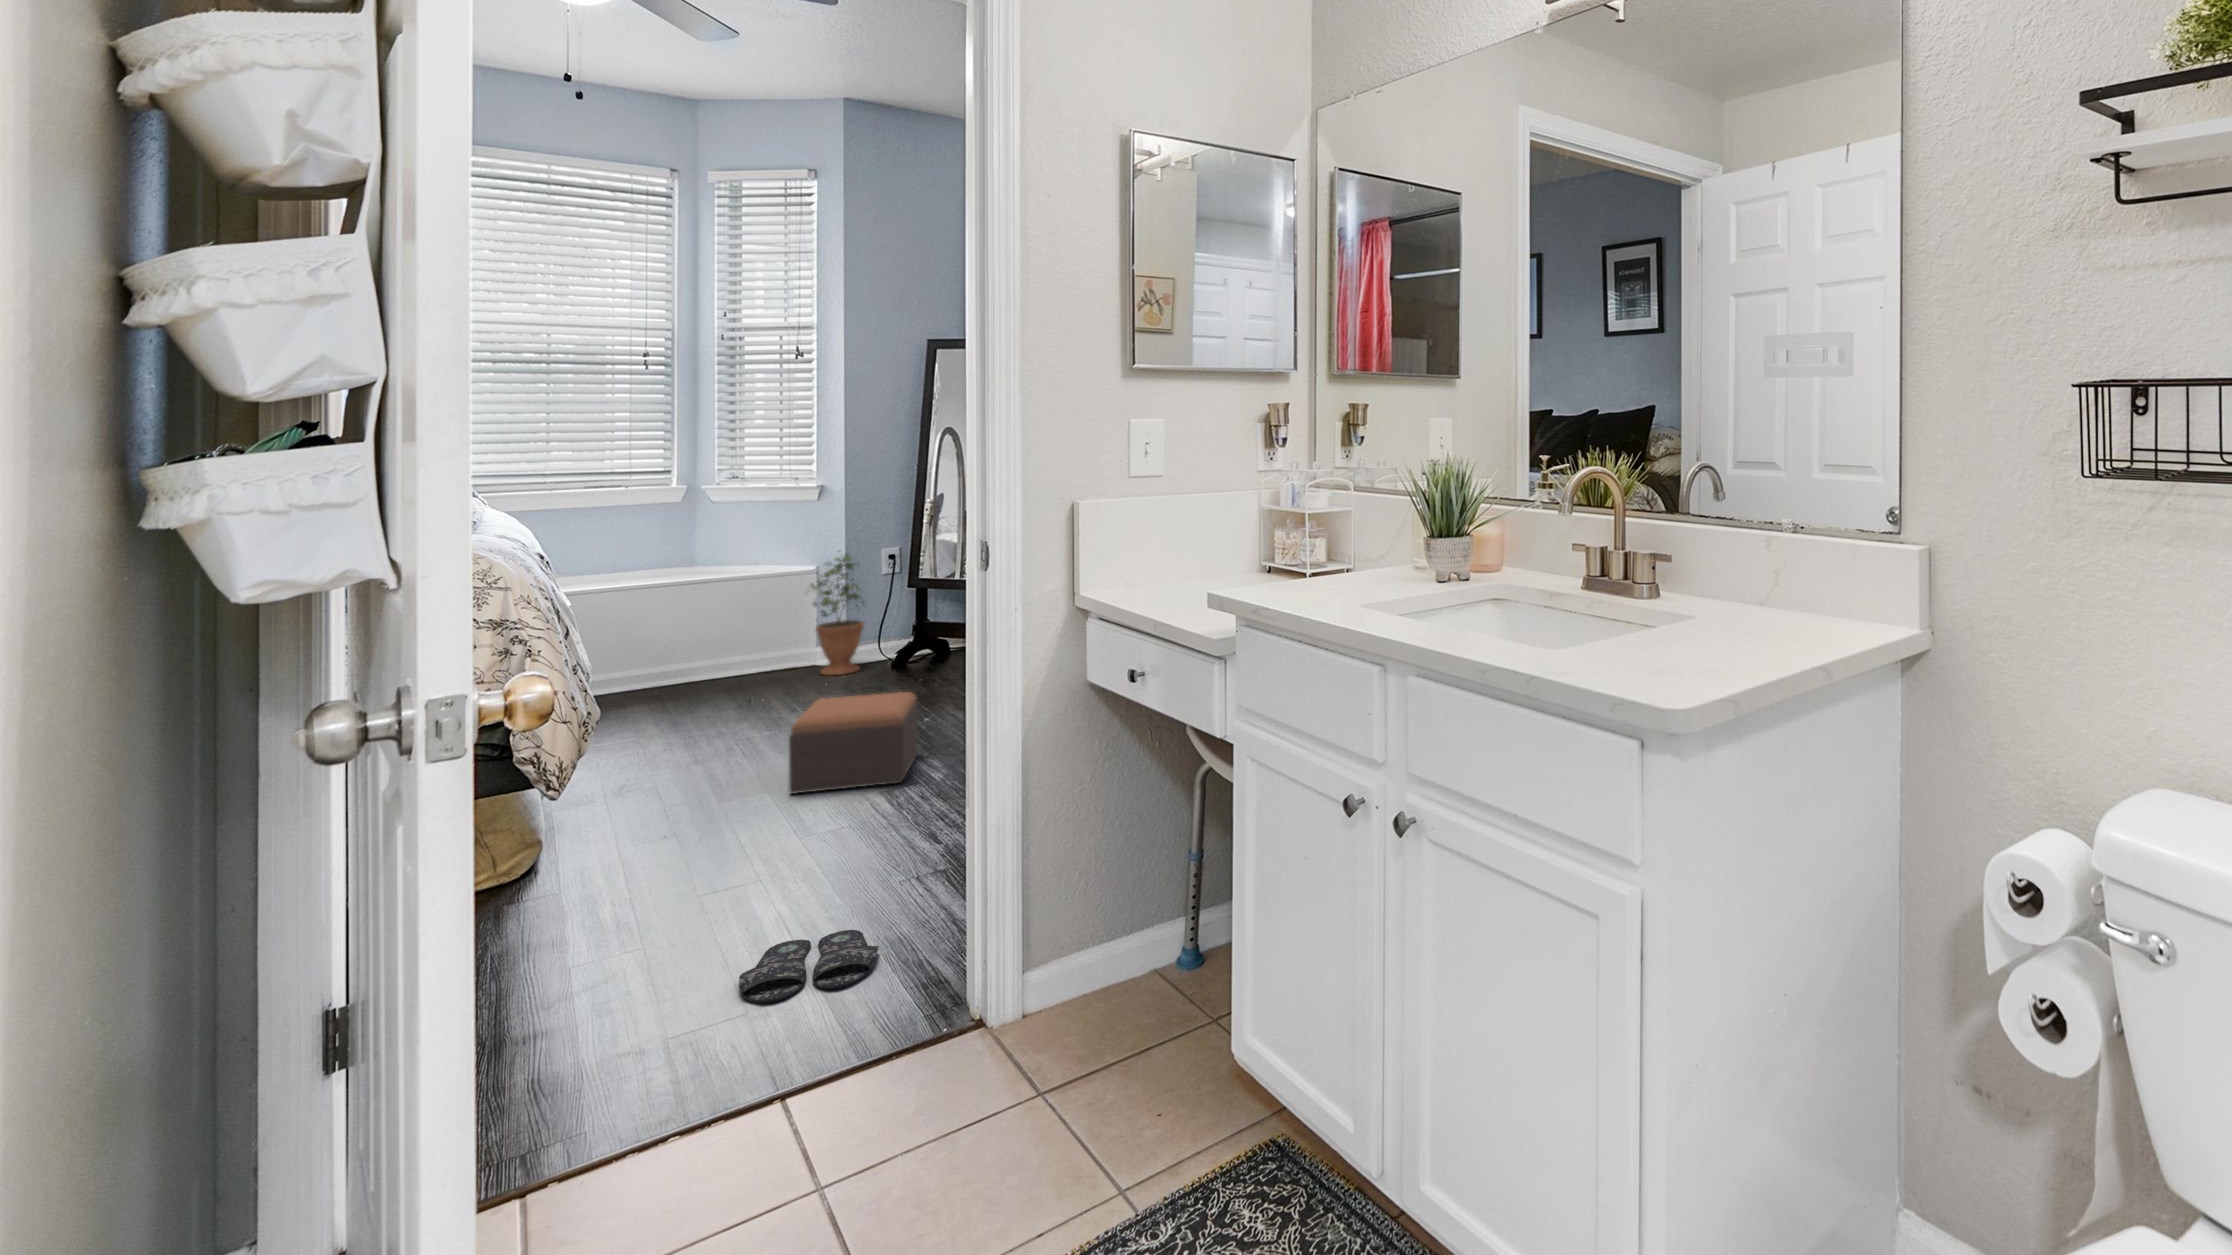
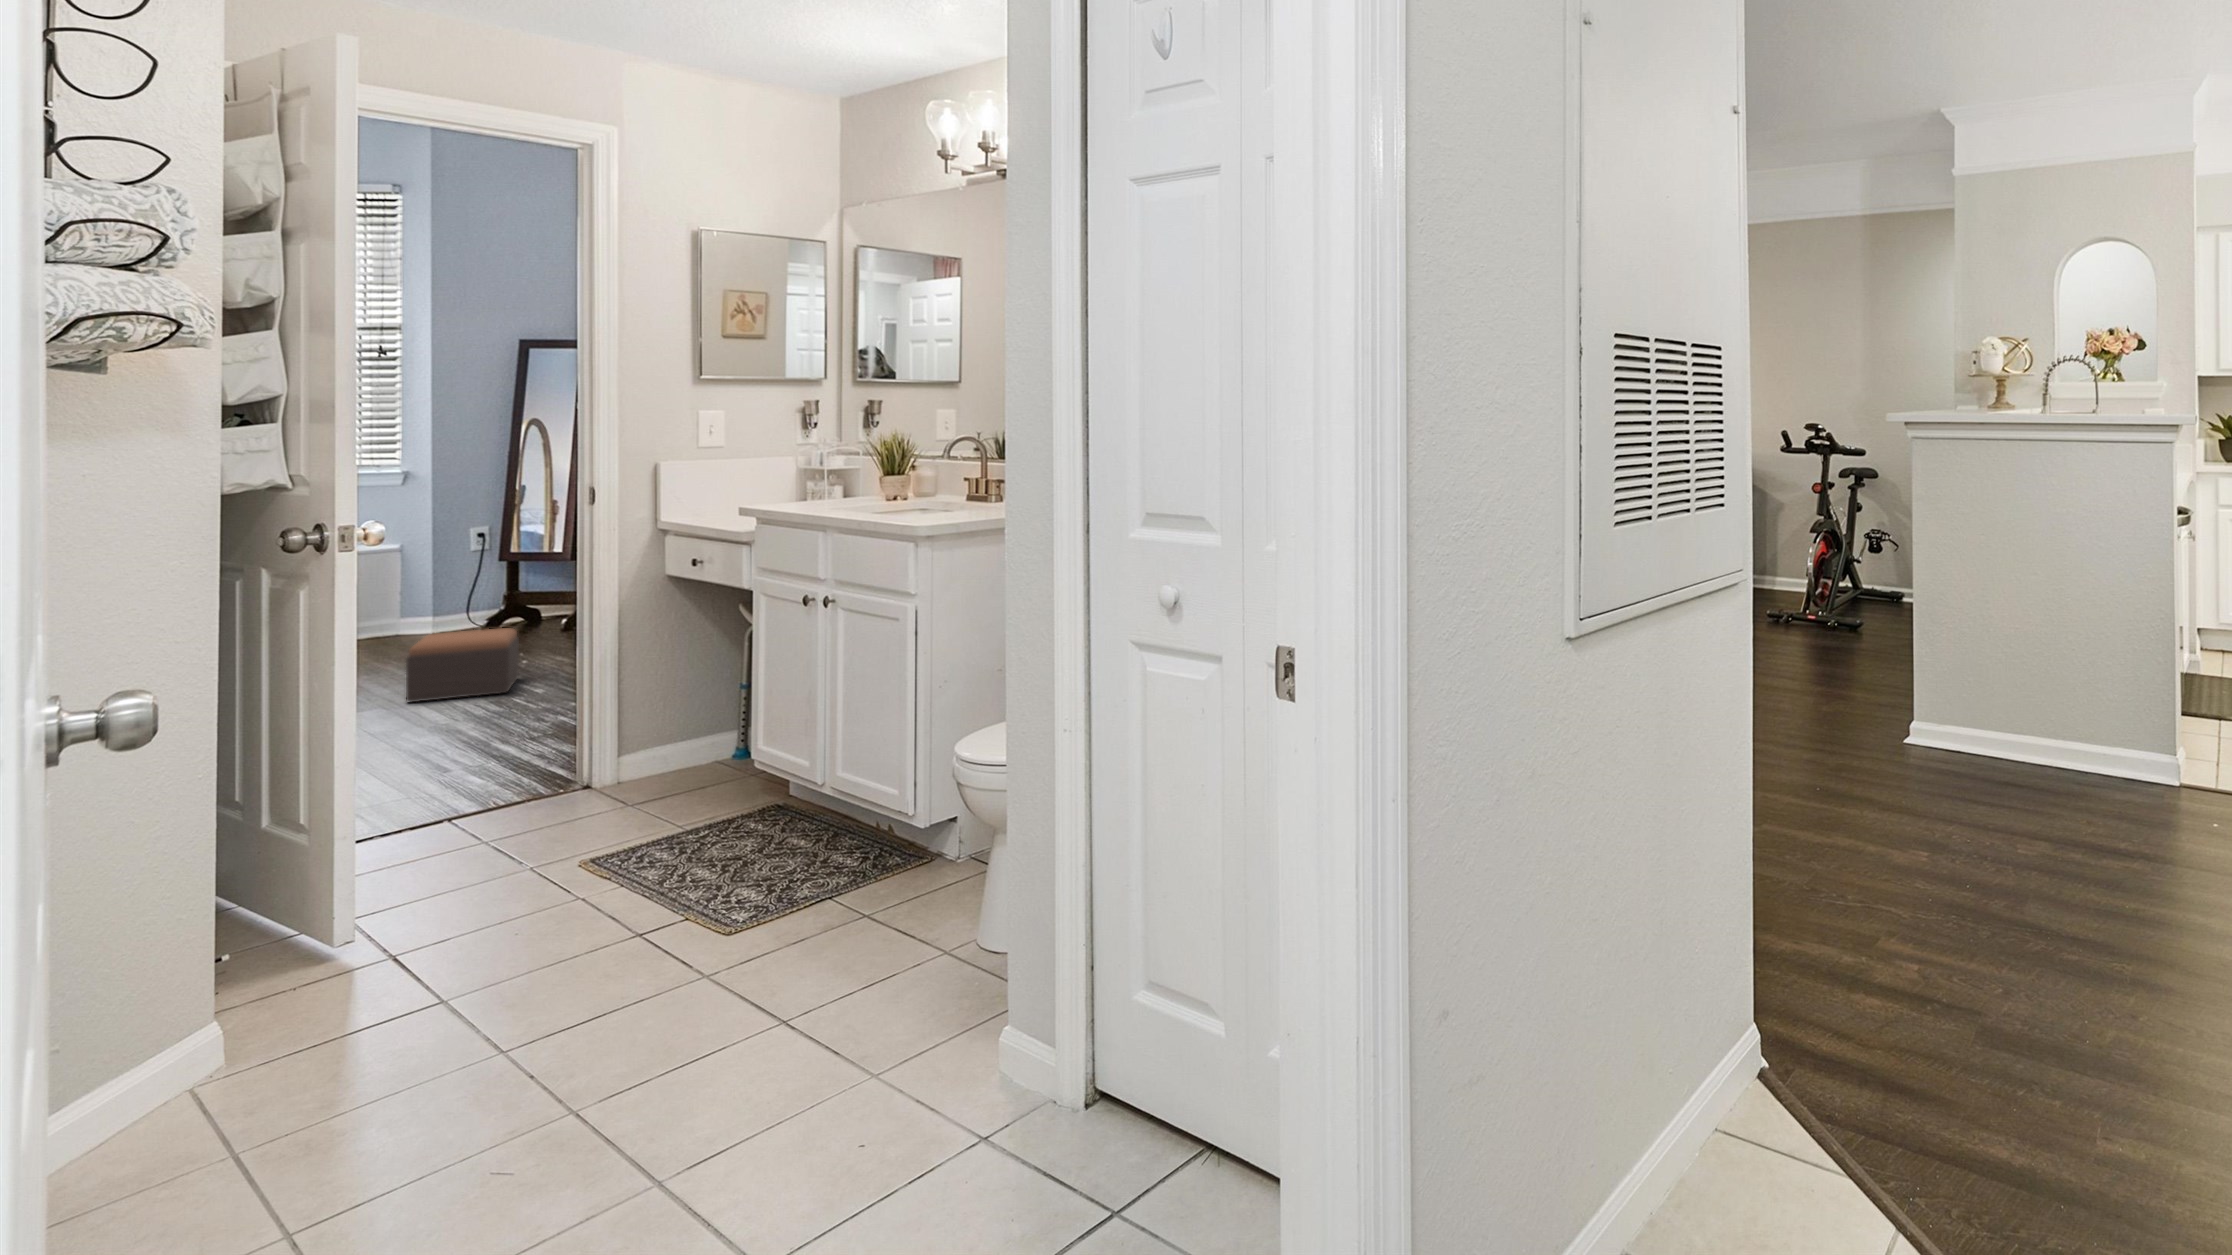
potted plant: present [811,551,864,675] -> none [394,529,455,637]
slippers: present [739,930,879,1003] -> none [402,758,507,788]

